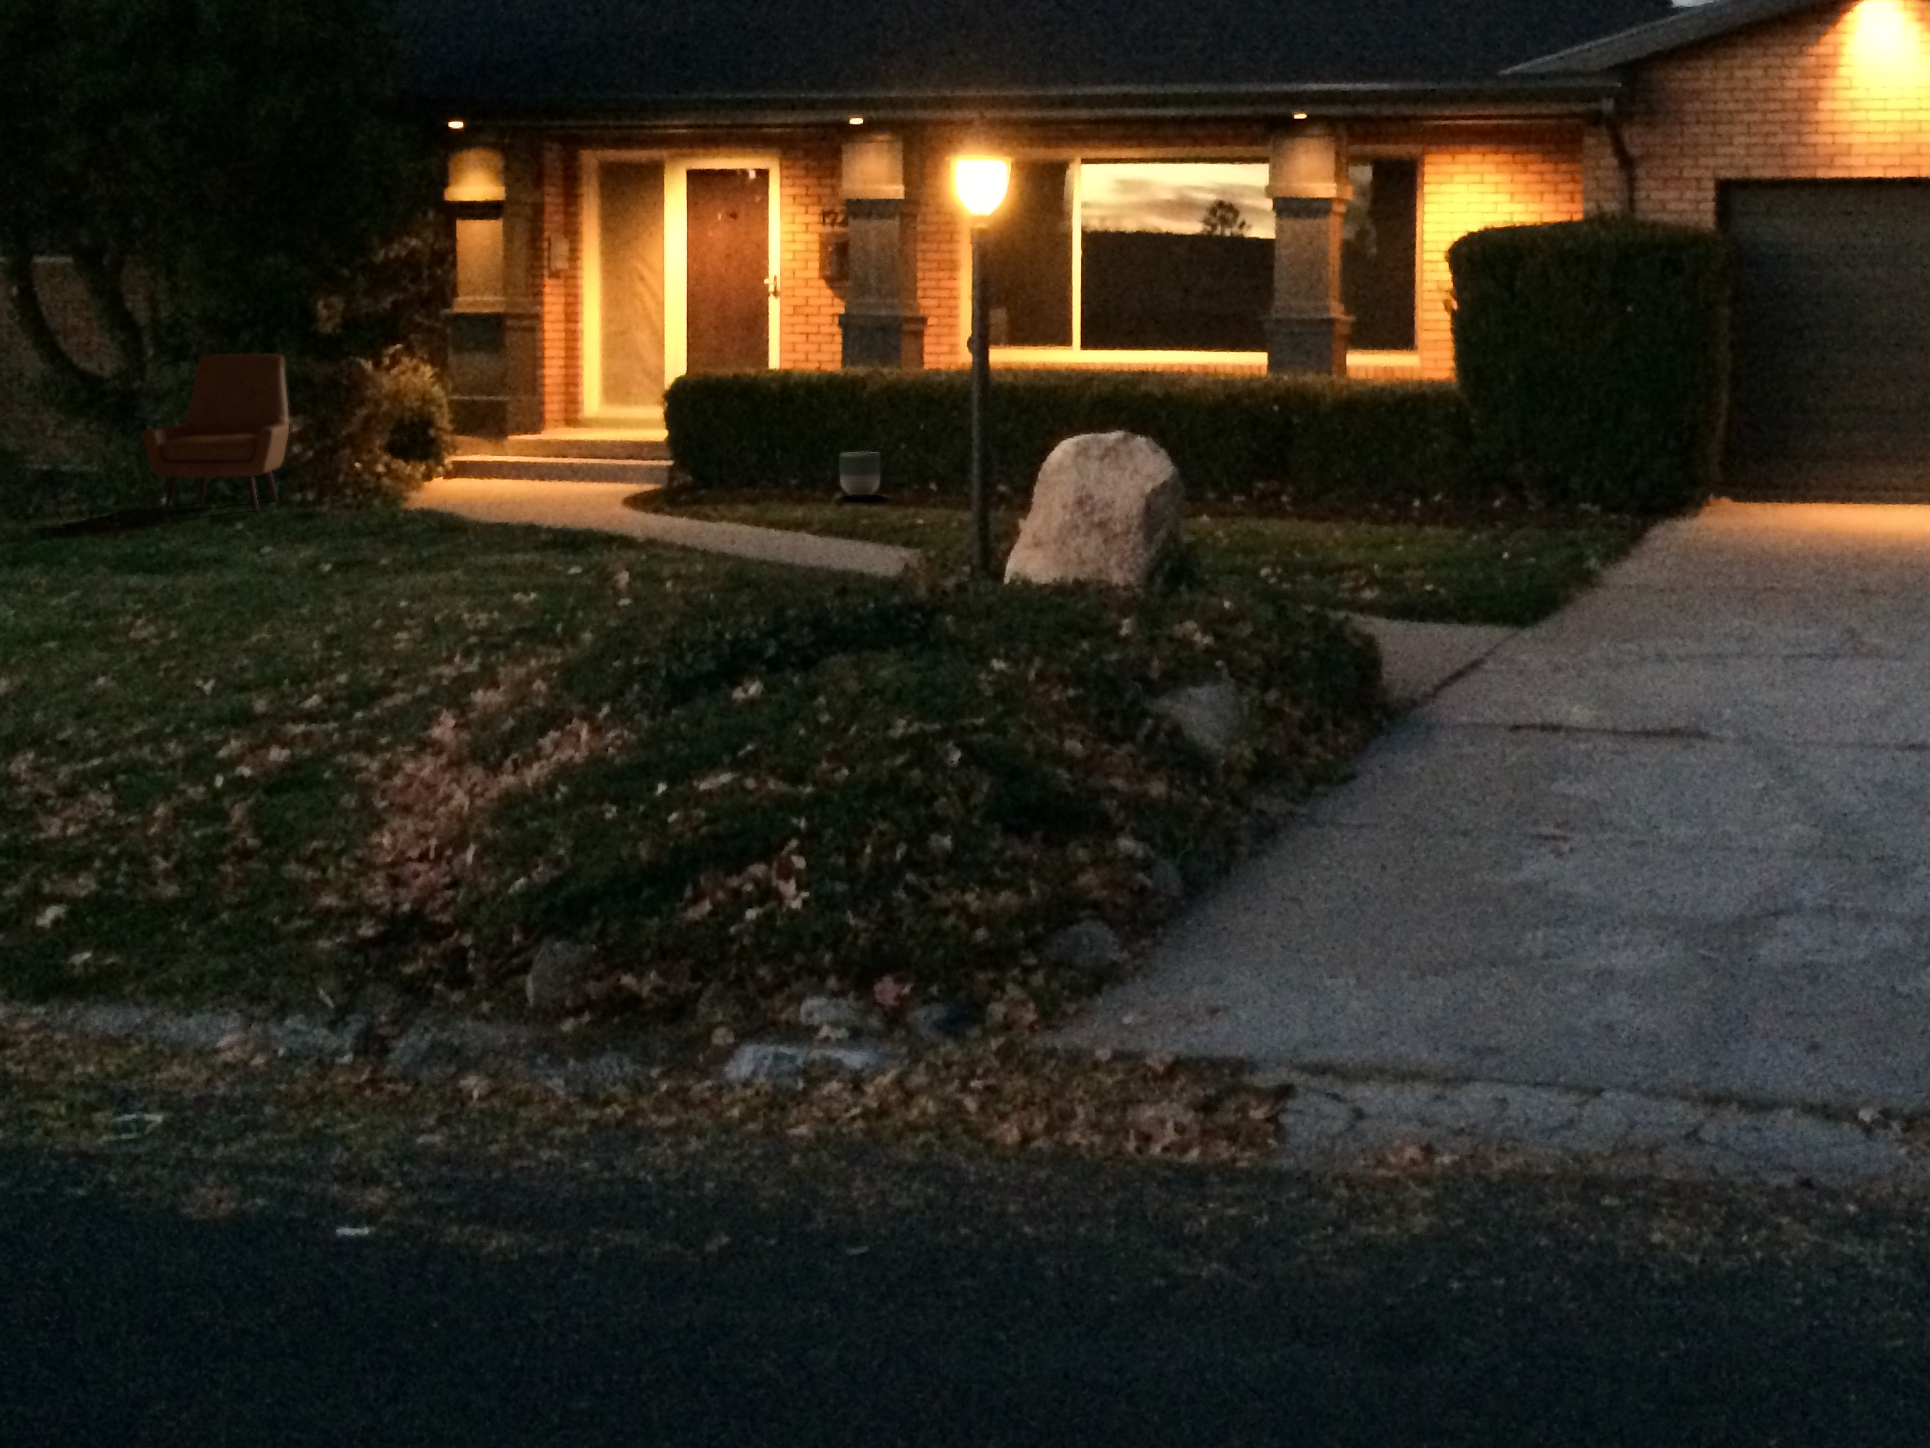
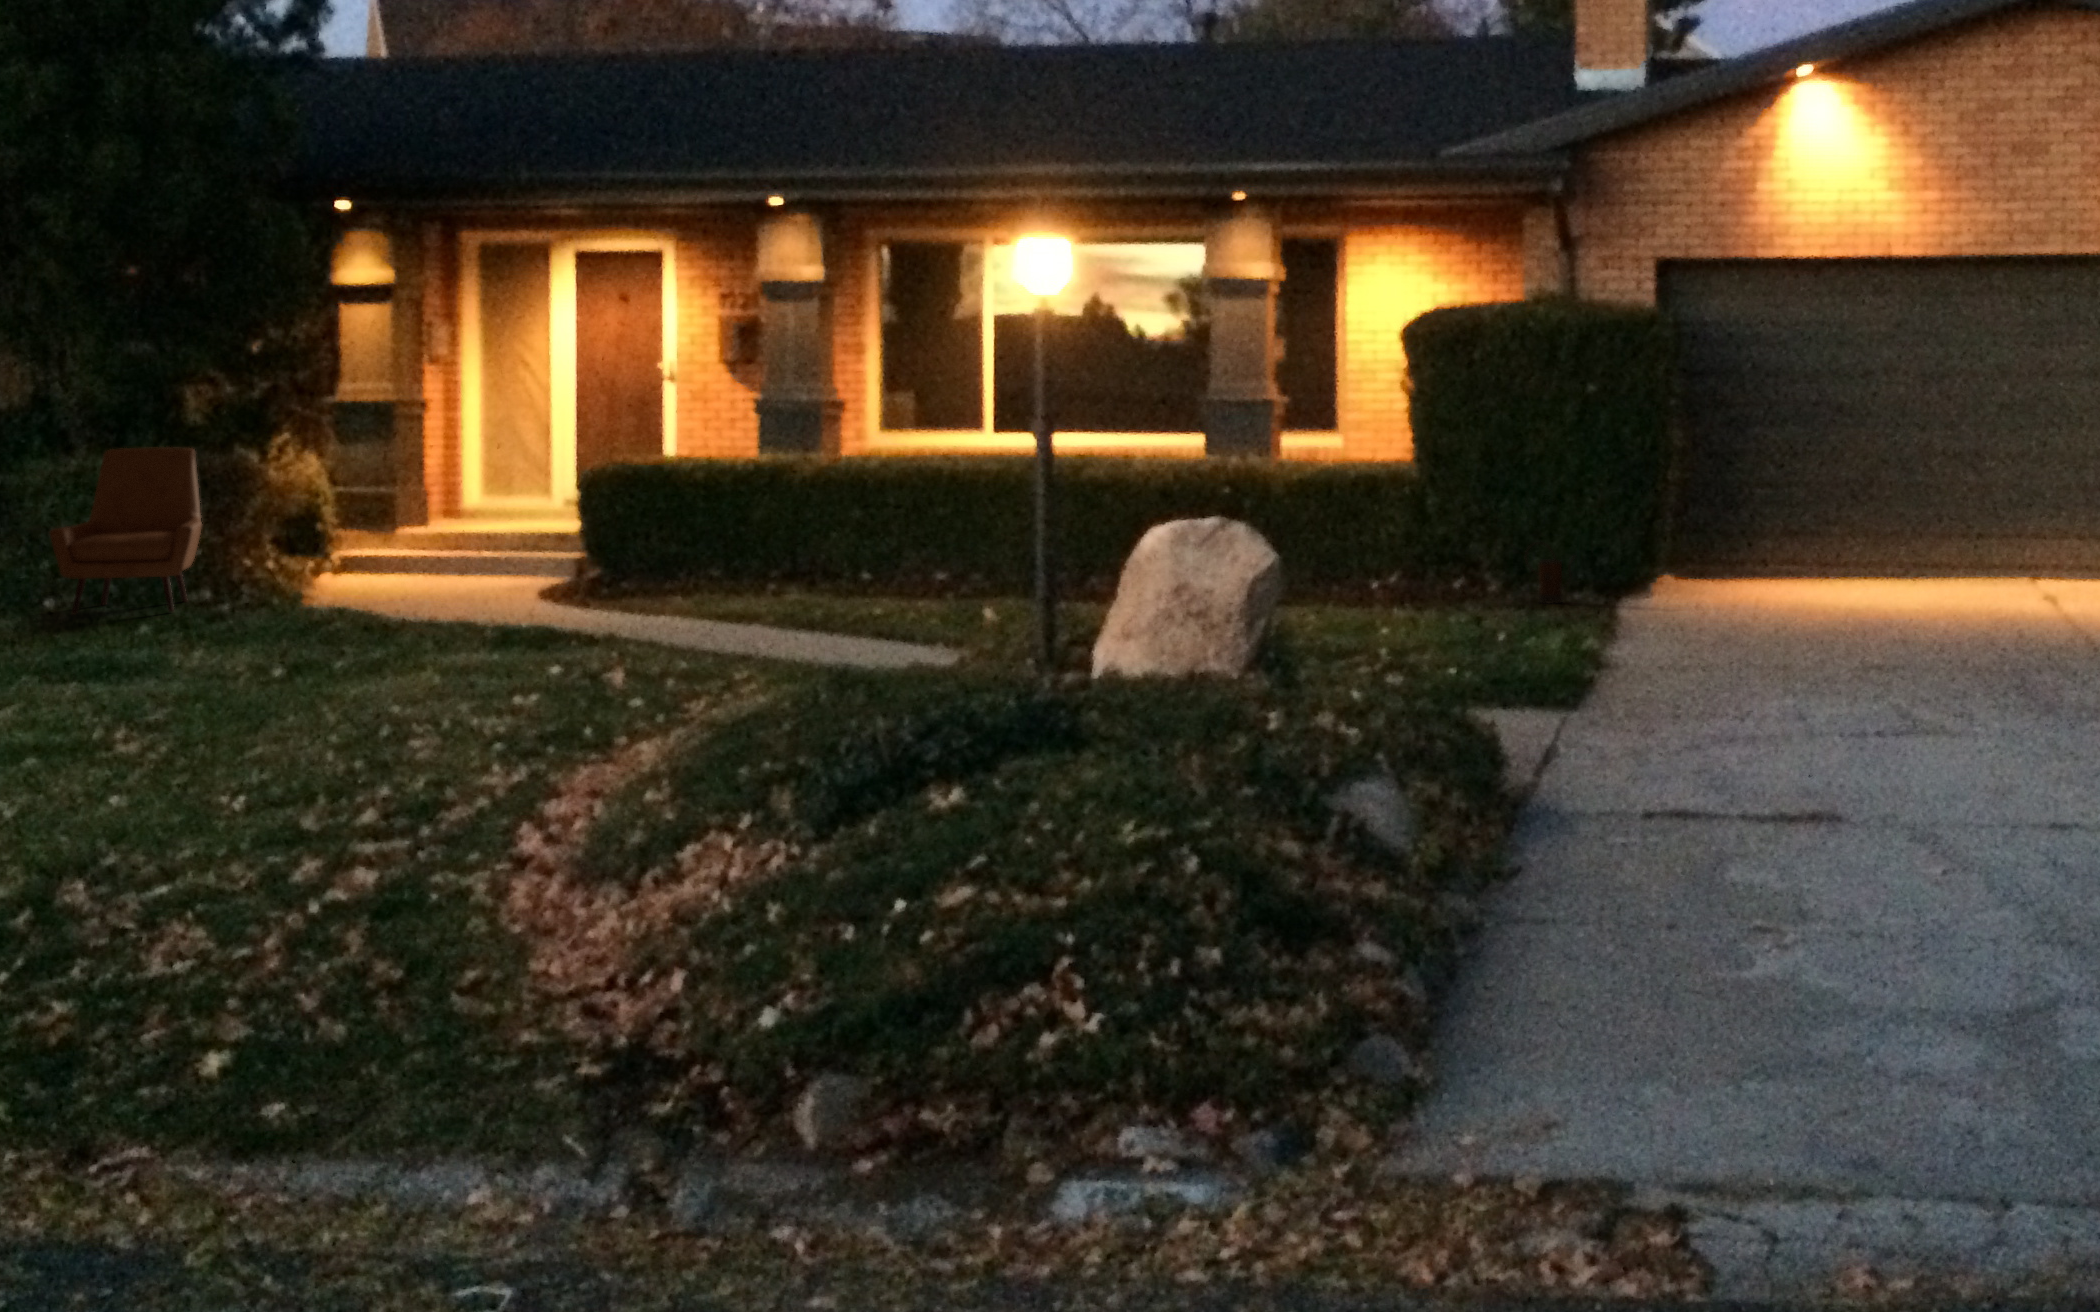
planter: present [839,452,880,495] -> none [768,542,811,587]
watering can: none [1556,460,1607,521] -> present [1526,542,1574,604]

